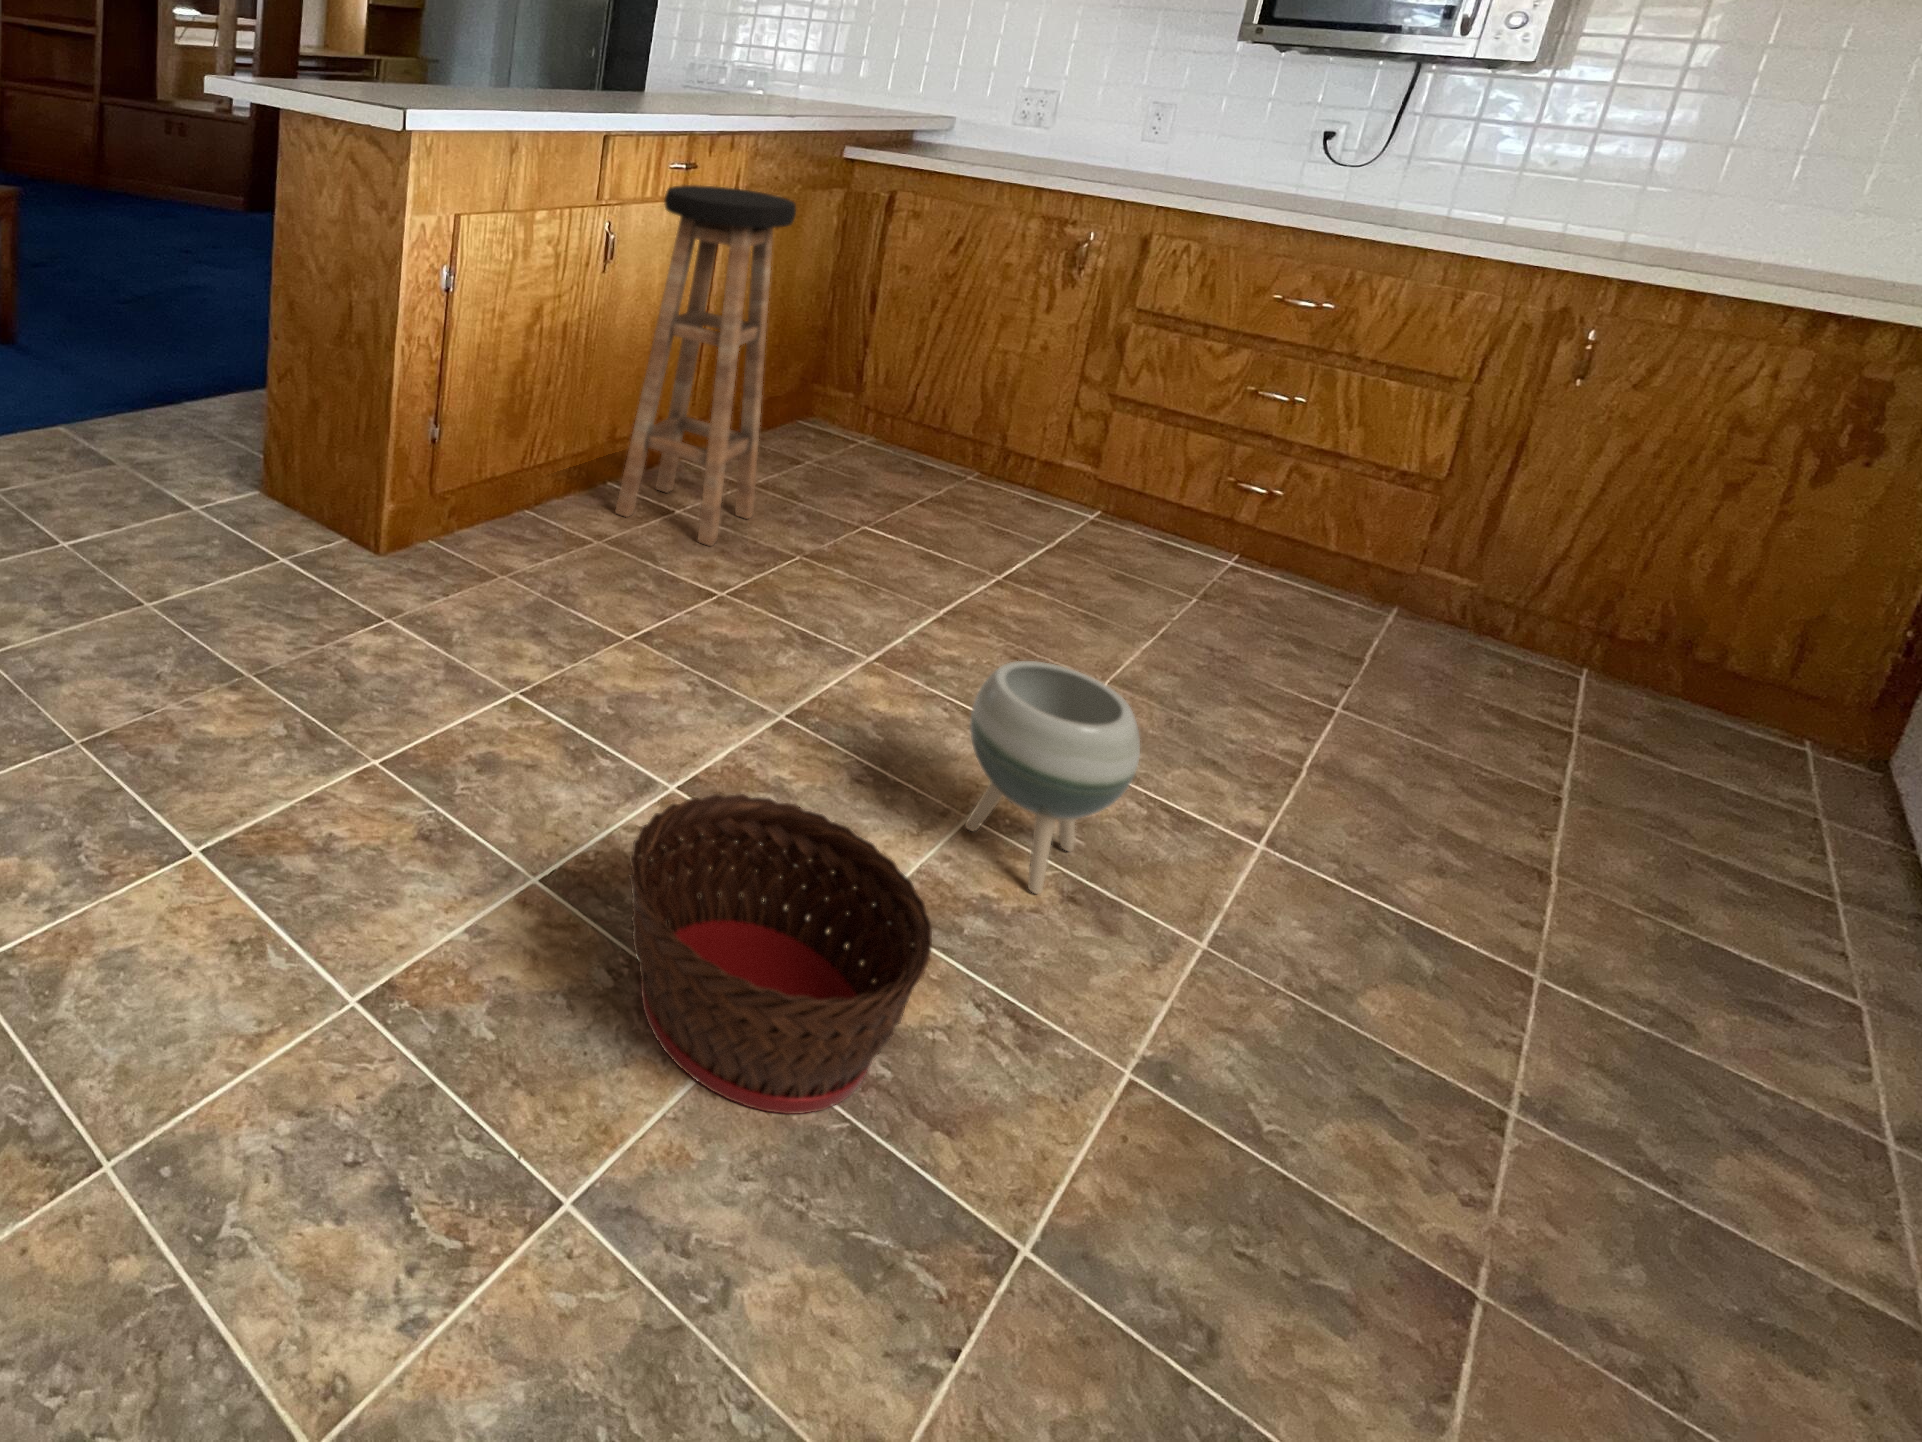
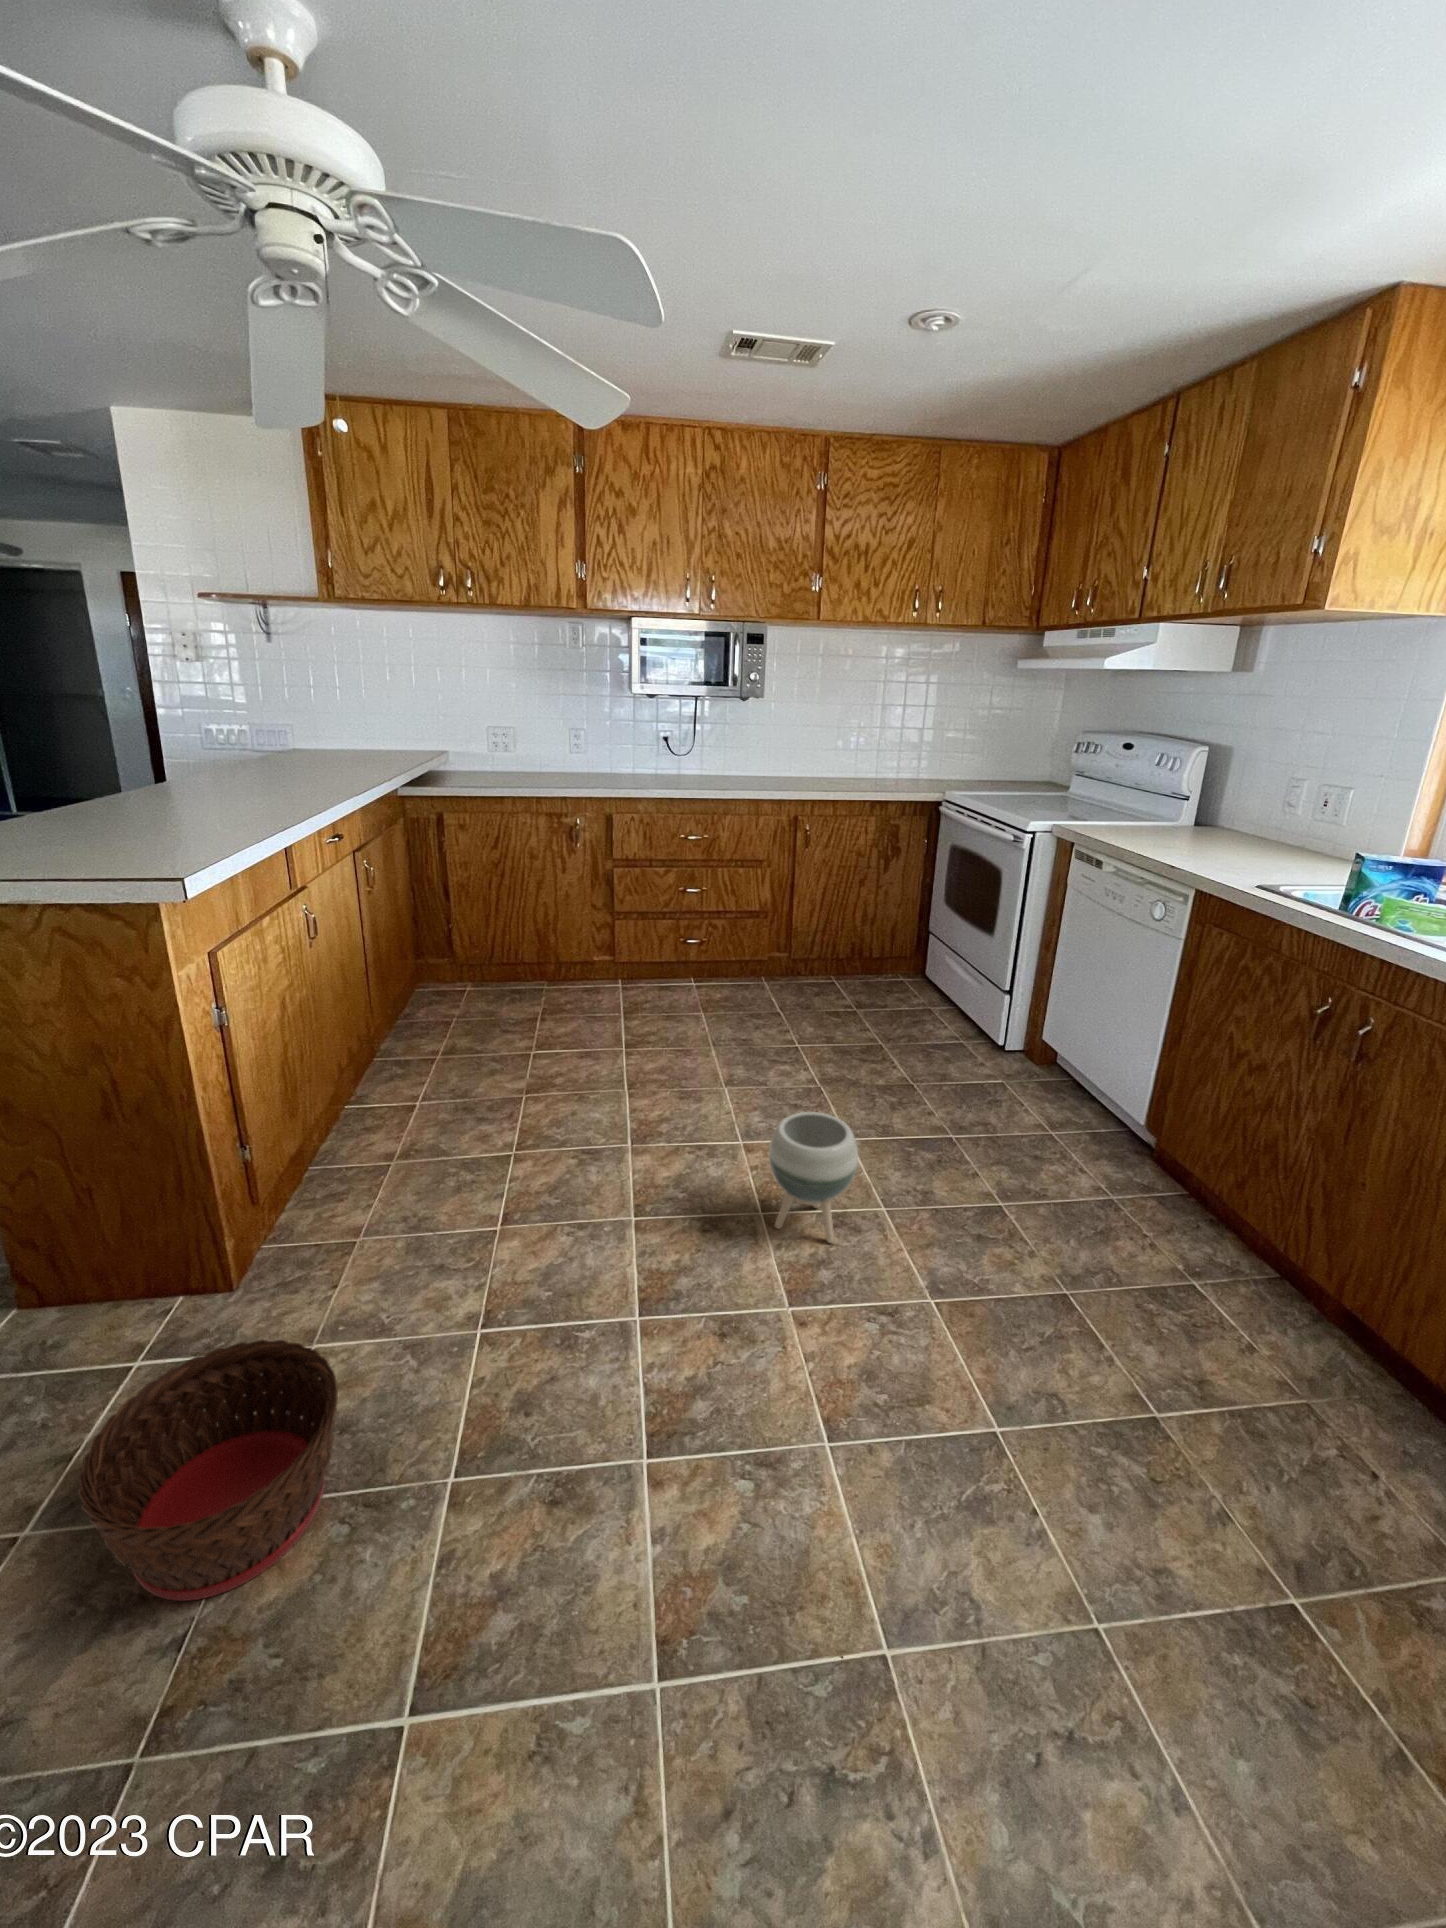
bar stool: present [615,185,796,546] -> none [356,855,476,1139]
basket: present [629,794,932,1114] -> present [78,1340,338,1601]

